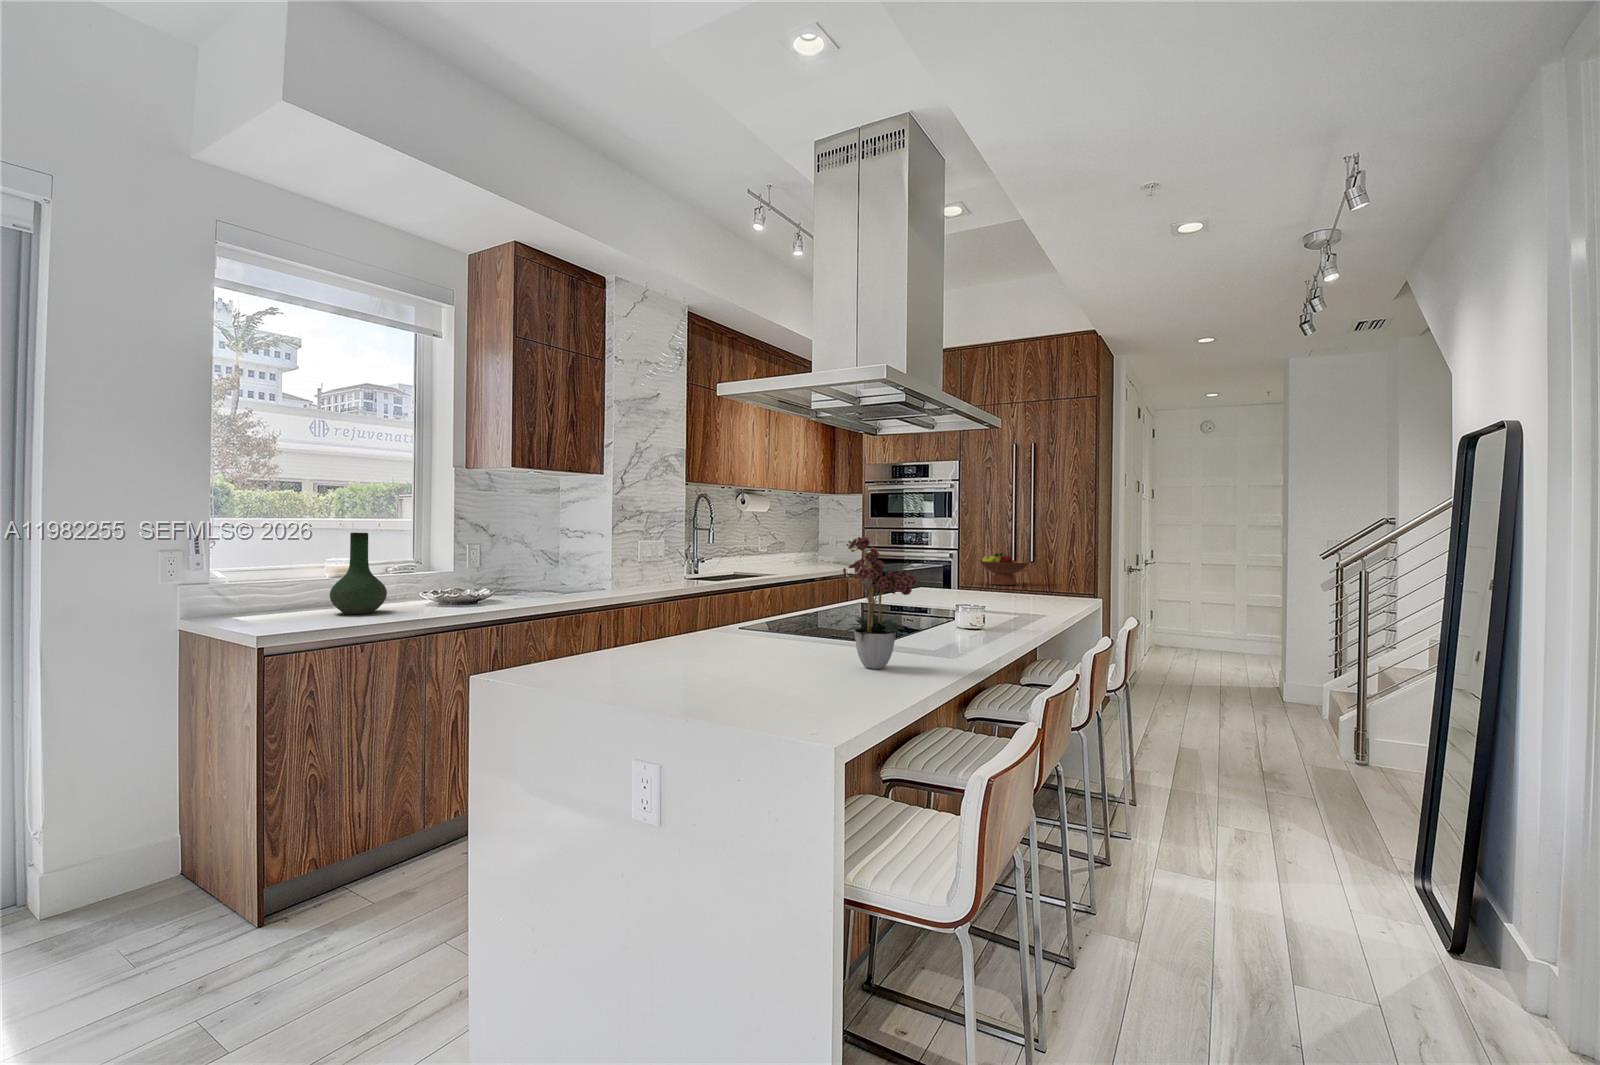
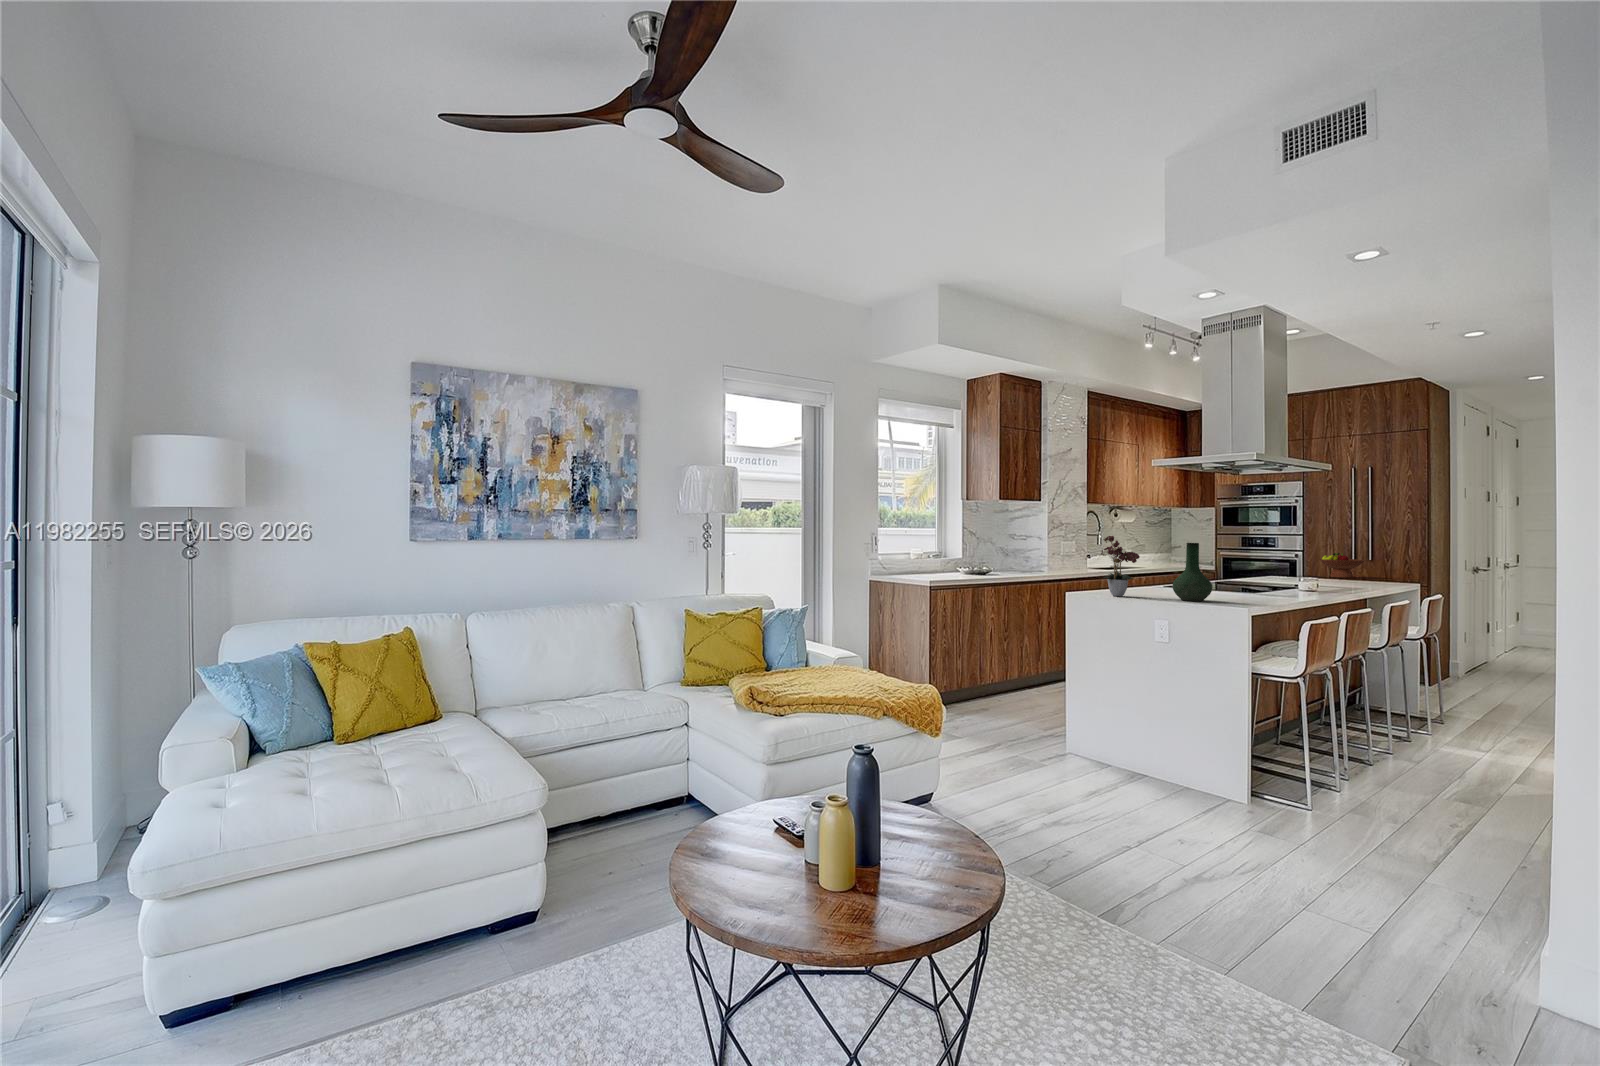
vase: present [330,533,387,614] -> present [1173,543,1212,601]
flower arrangement: present [843,537,917,669] -> present [1101,536,1140,596]

